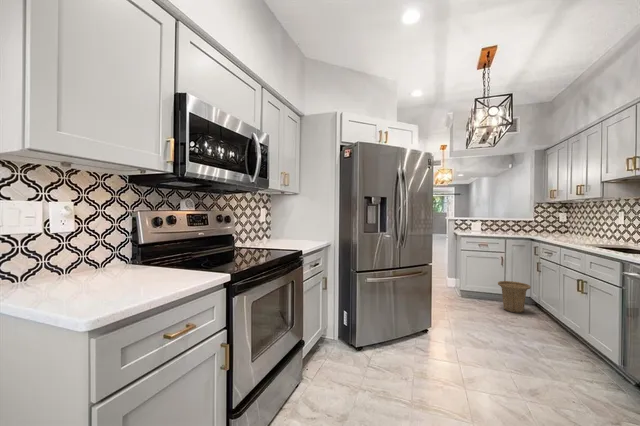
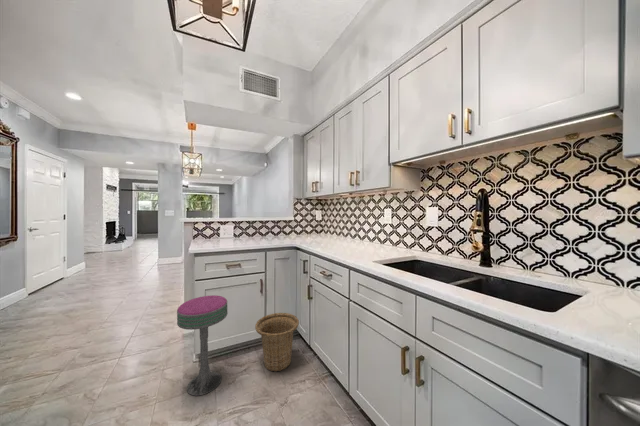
bar stool: none [454,259,481,307] -> present [177,295,228,396]

